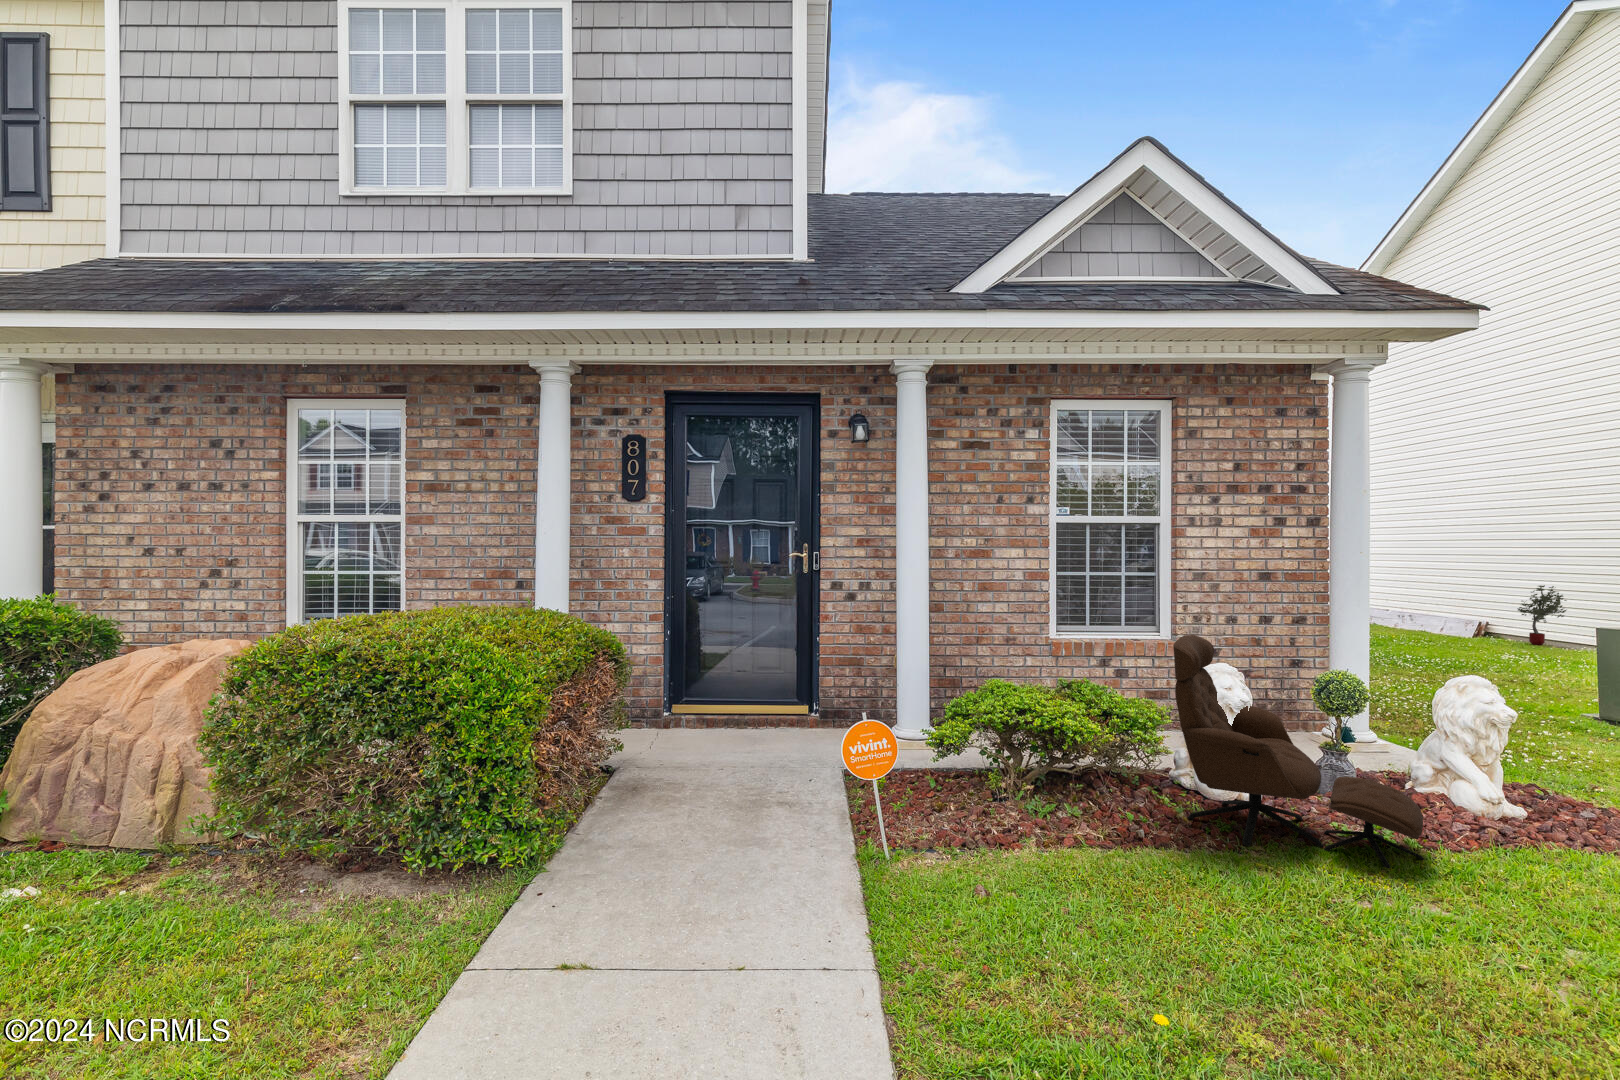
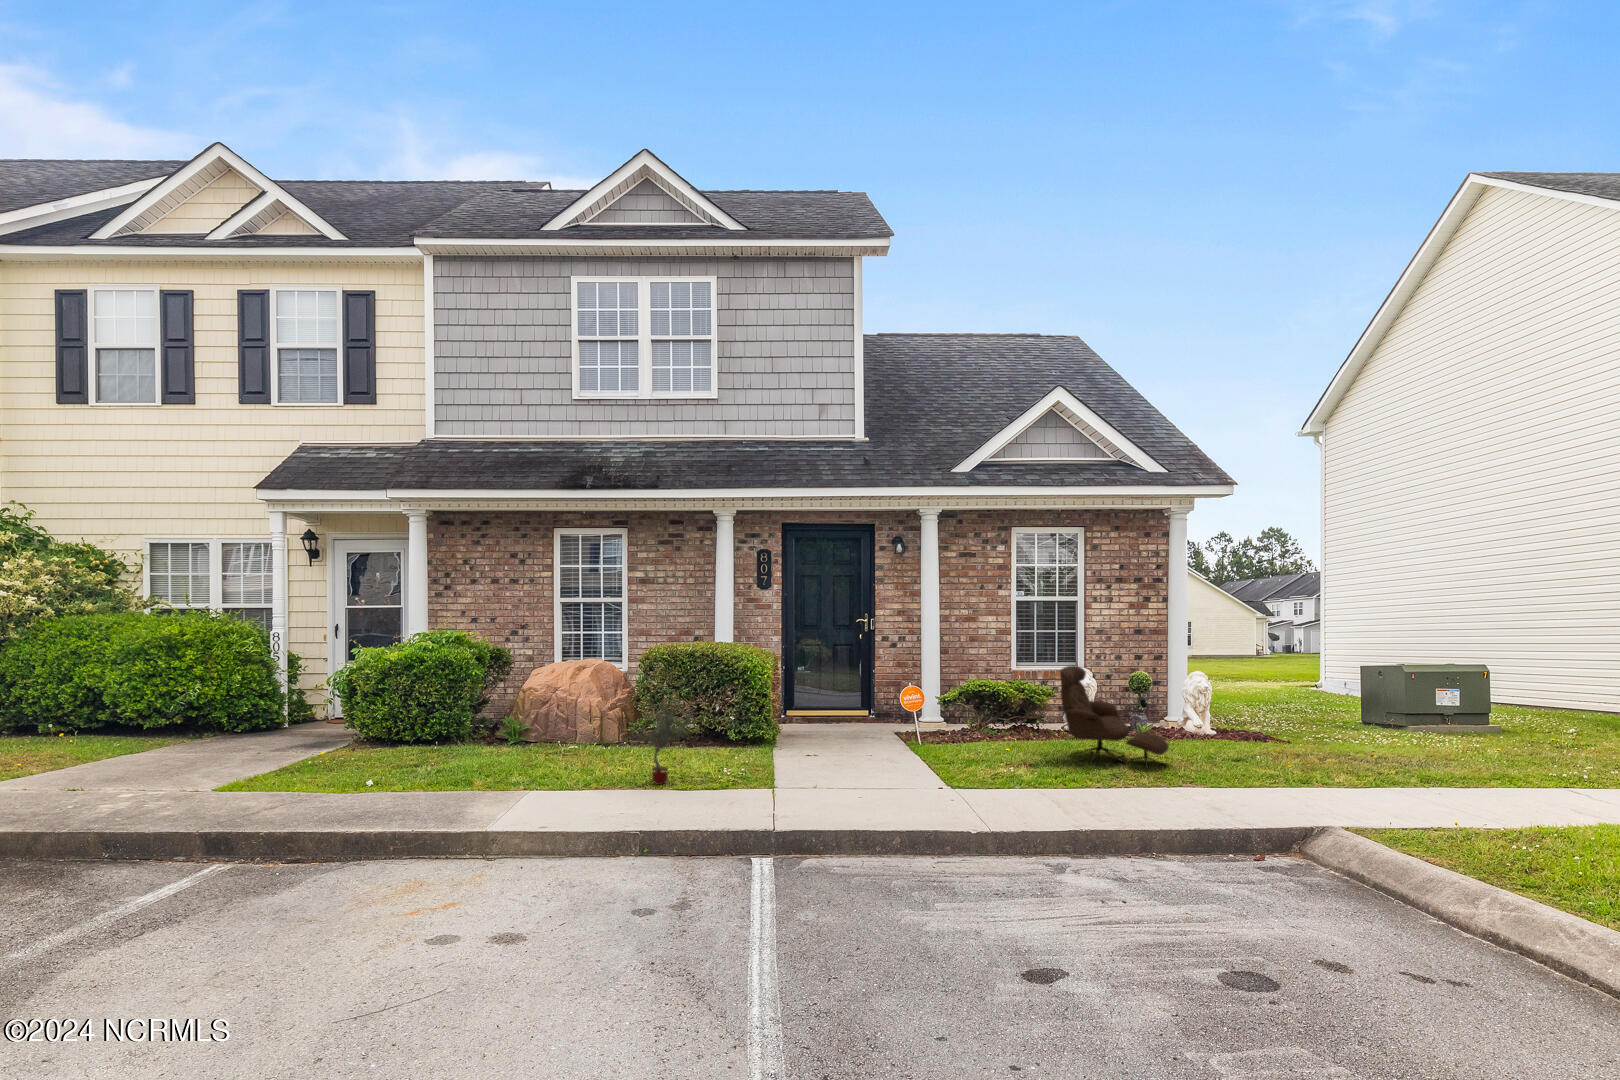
potted tree: present [1518,585,1566,645] -> present [630,702,691,785]

